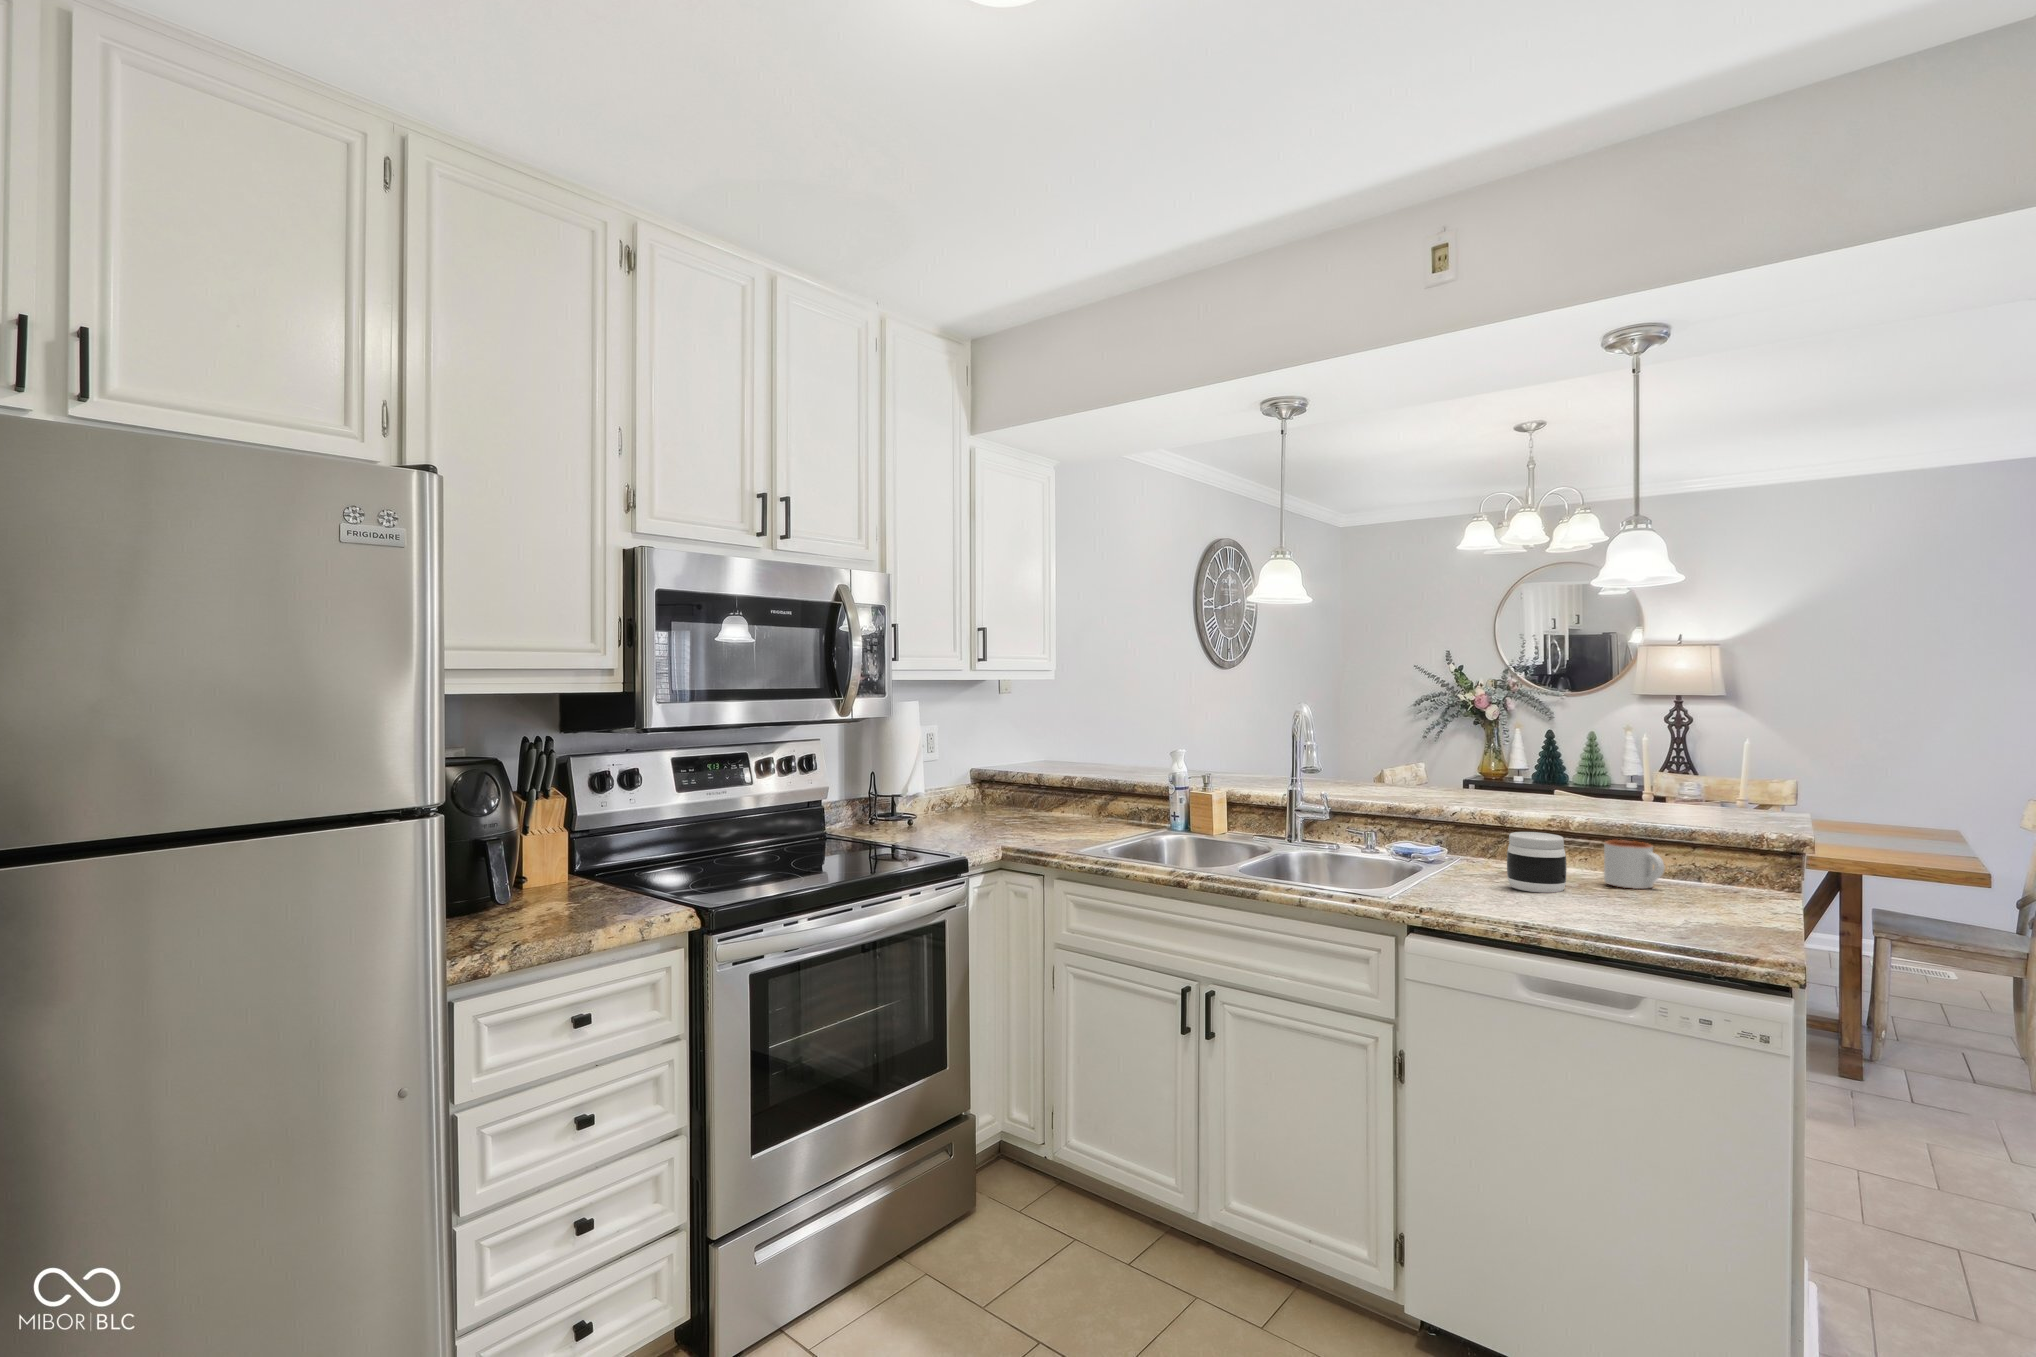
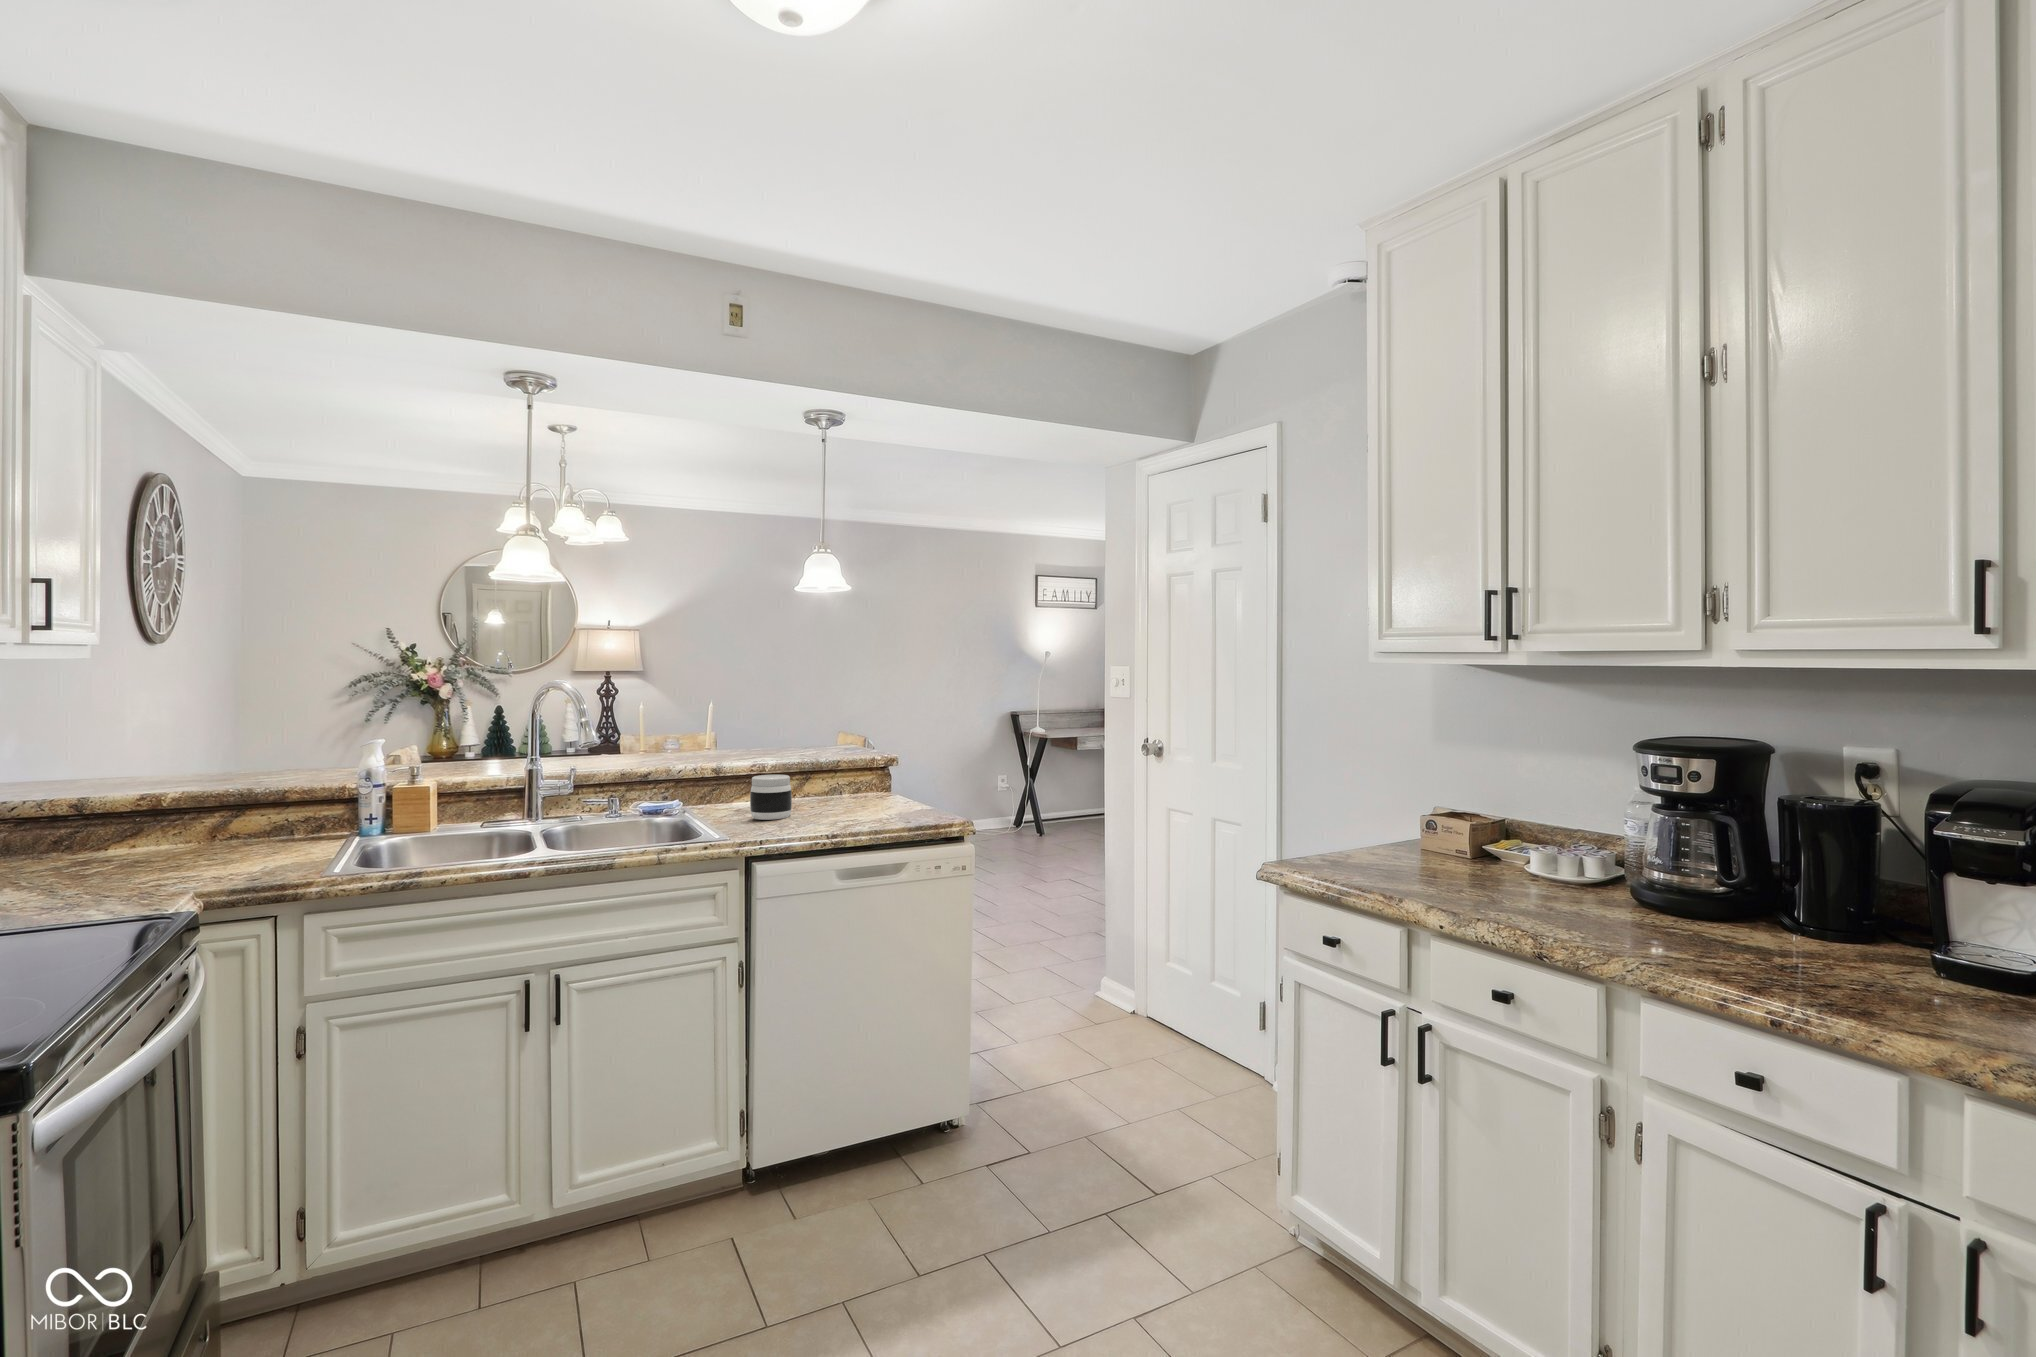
mug: present [1604,840,1665,889] -> none [797,773,837,806]

